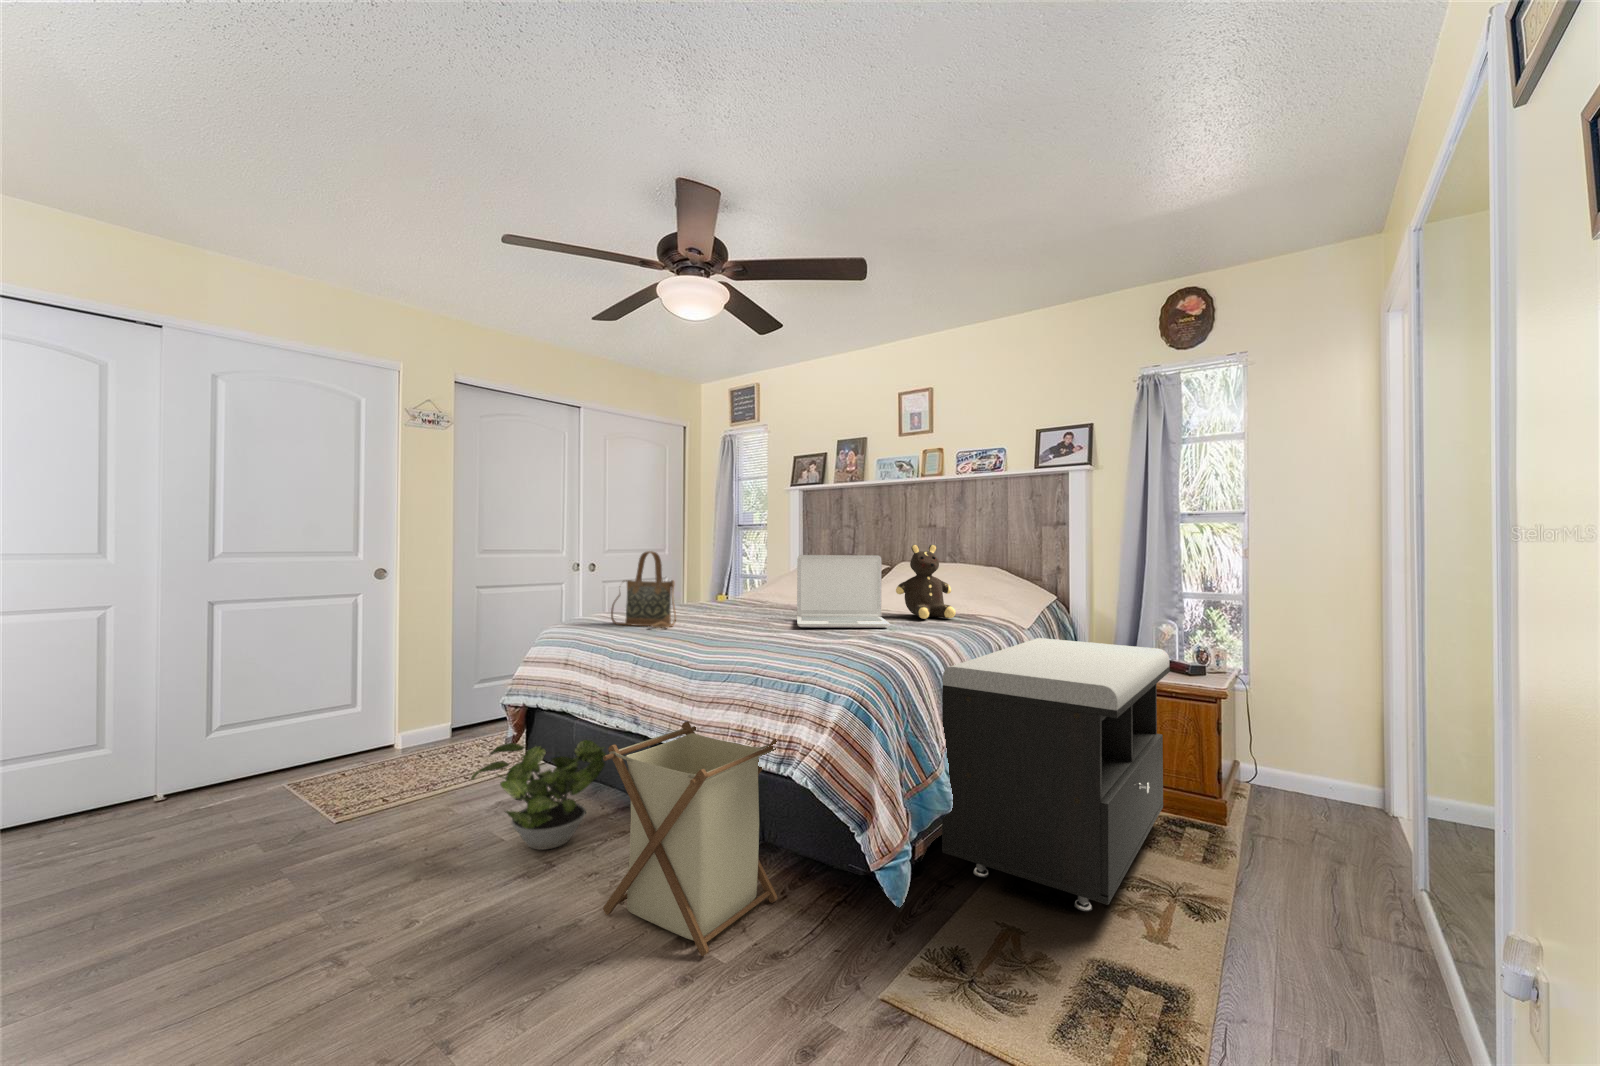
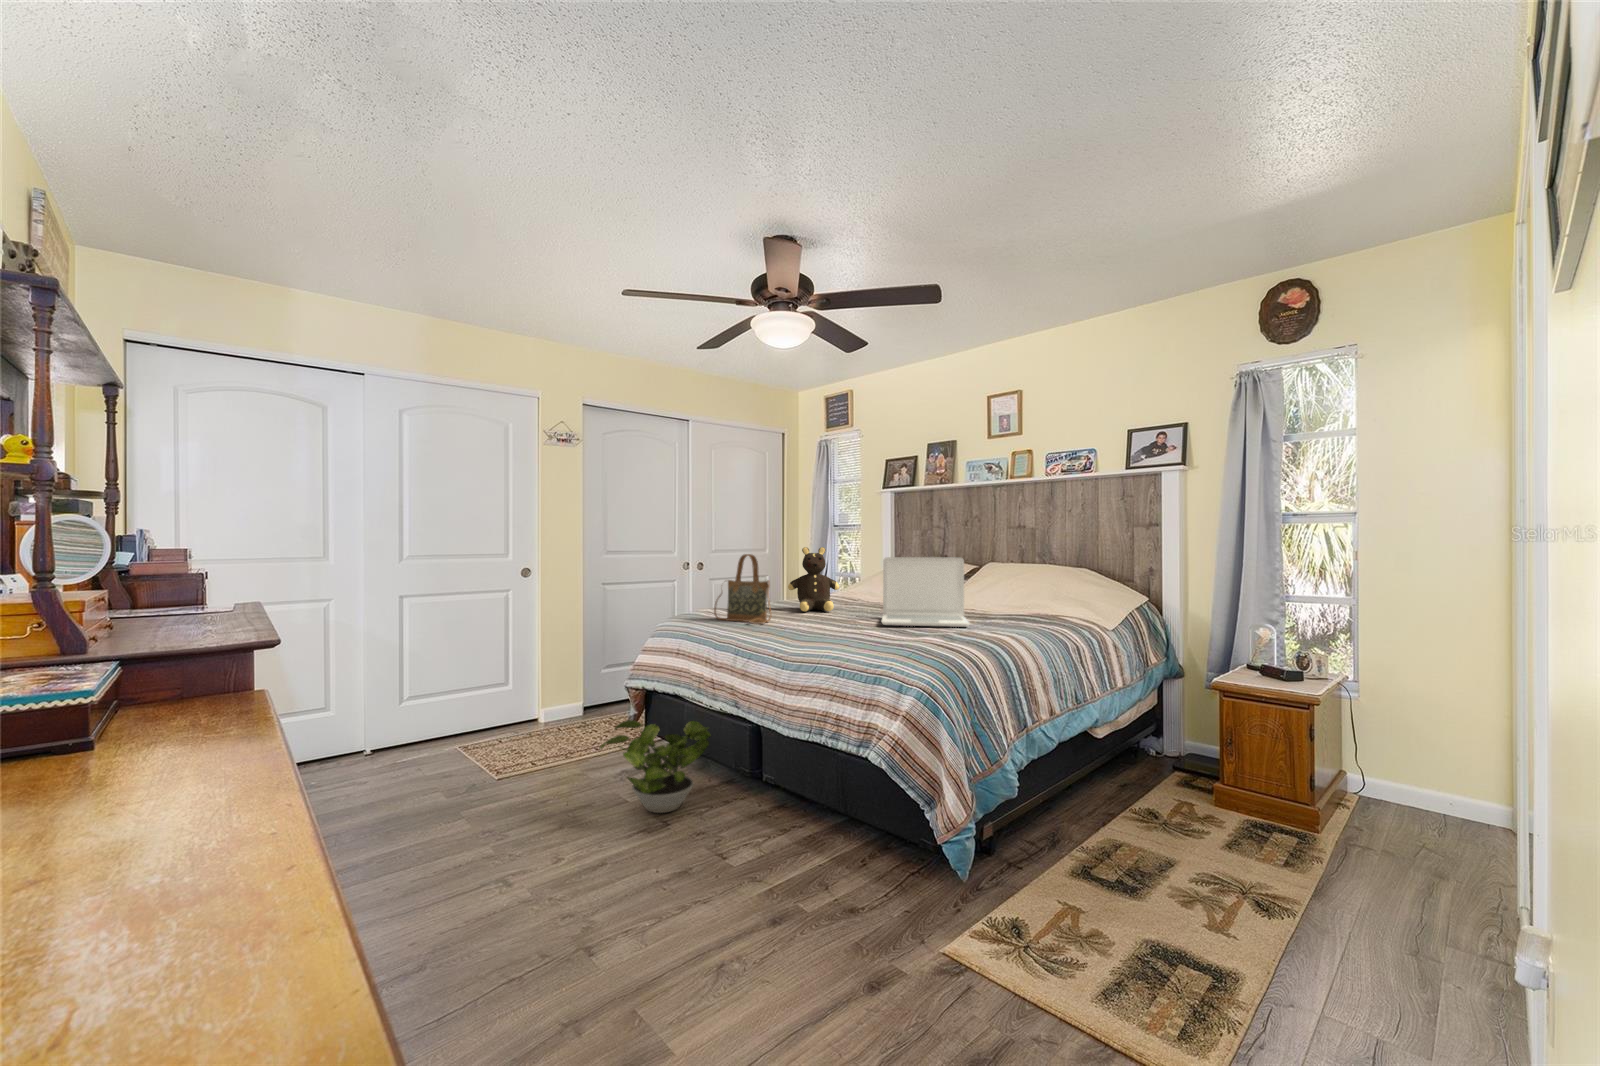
teddy bear: present [896,545,956,619] -> present [788,547,839,611]
storage bench: present [942,638,1170,911] -> none [1012,640,1256,899]
laundry basket: present [603,722,777,956] -> none [706,707,860,906]

